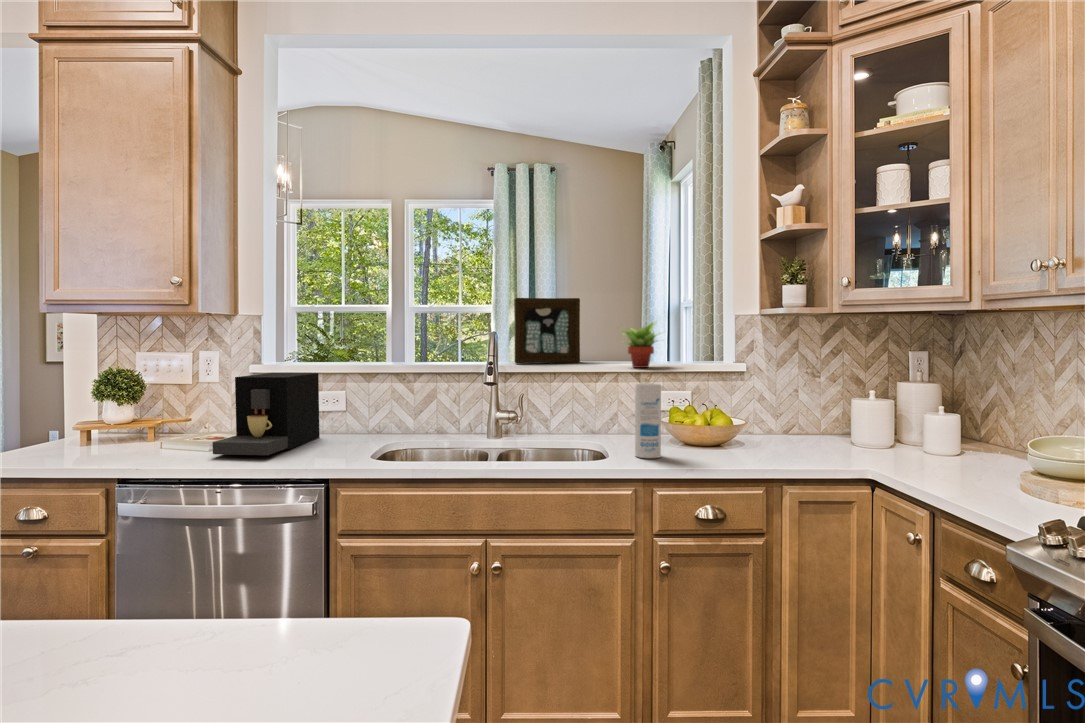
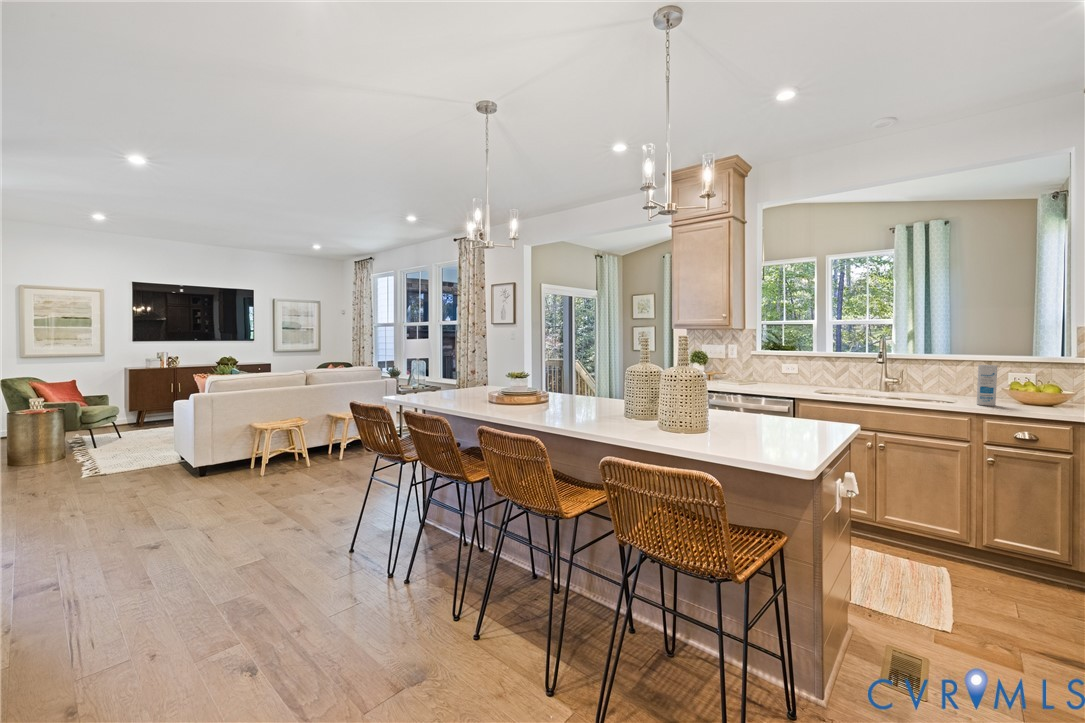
picture frame: present [514,298,580,363] -> none [903,315,955,355]
succulent plant: present [621,323,657,368] -> none [979,329,1020,358]
coffee maker: present [213,373,320,455] -> none [743,355,786,388]

